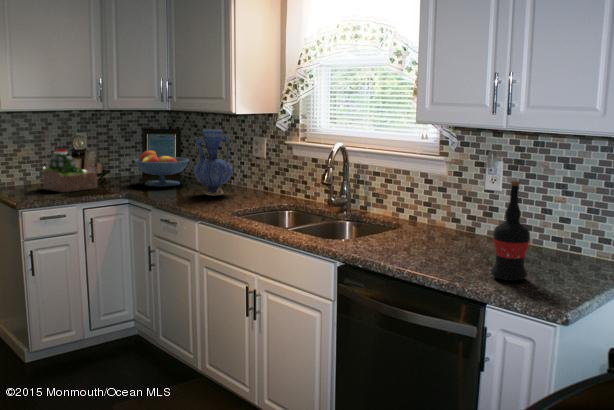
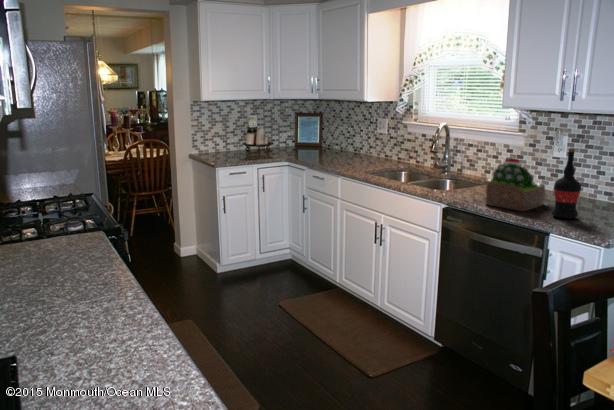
vase: present [194,129,233,196] -> none [334,113,363,161]
succulent plant: present [43,149,97,192] -> present [485,158,545,211]
fruit bowl: present [135,151,189,186] -> none [291,128,330,154]

